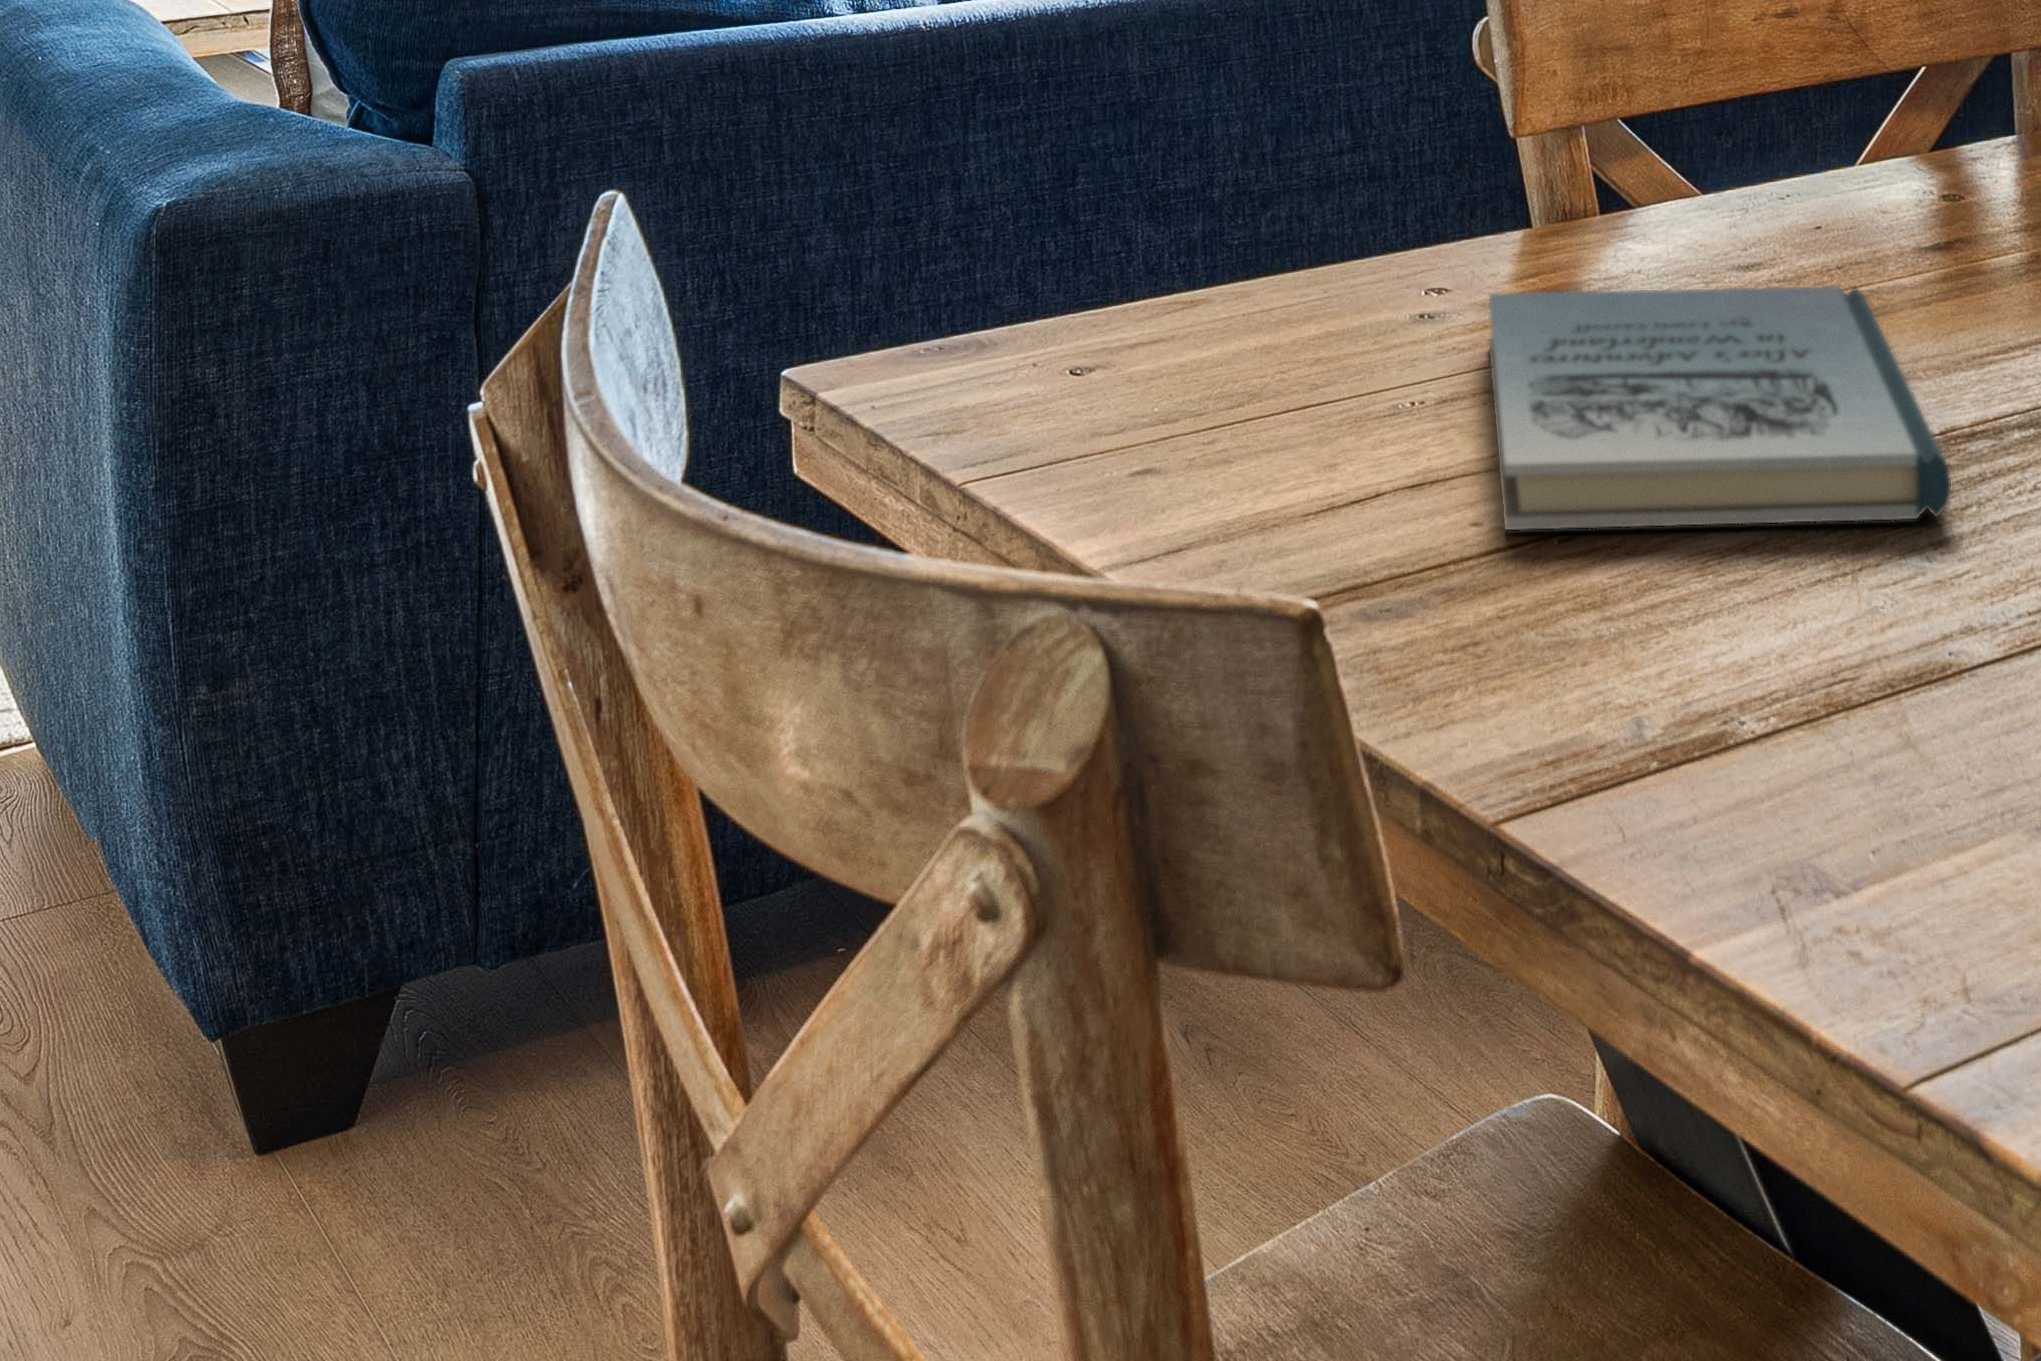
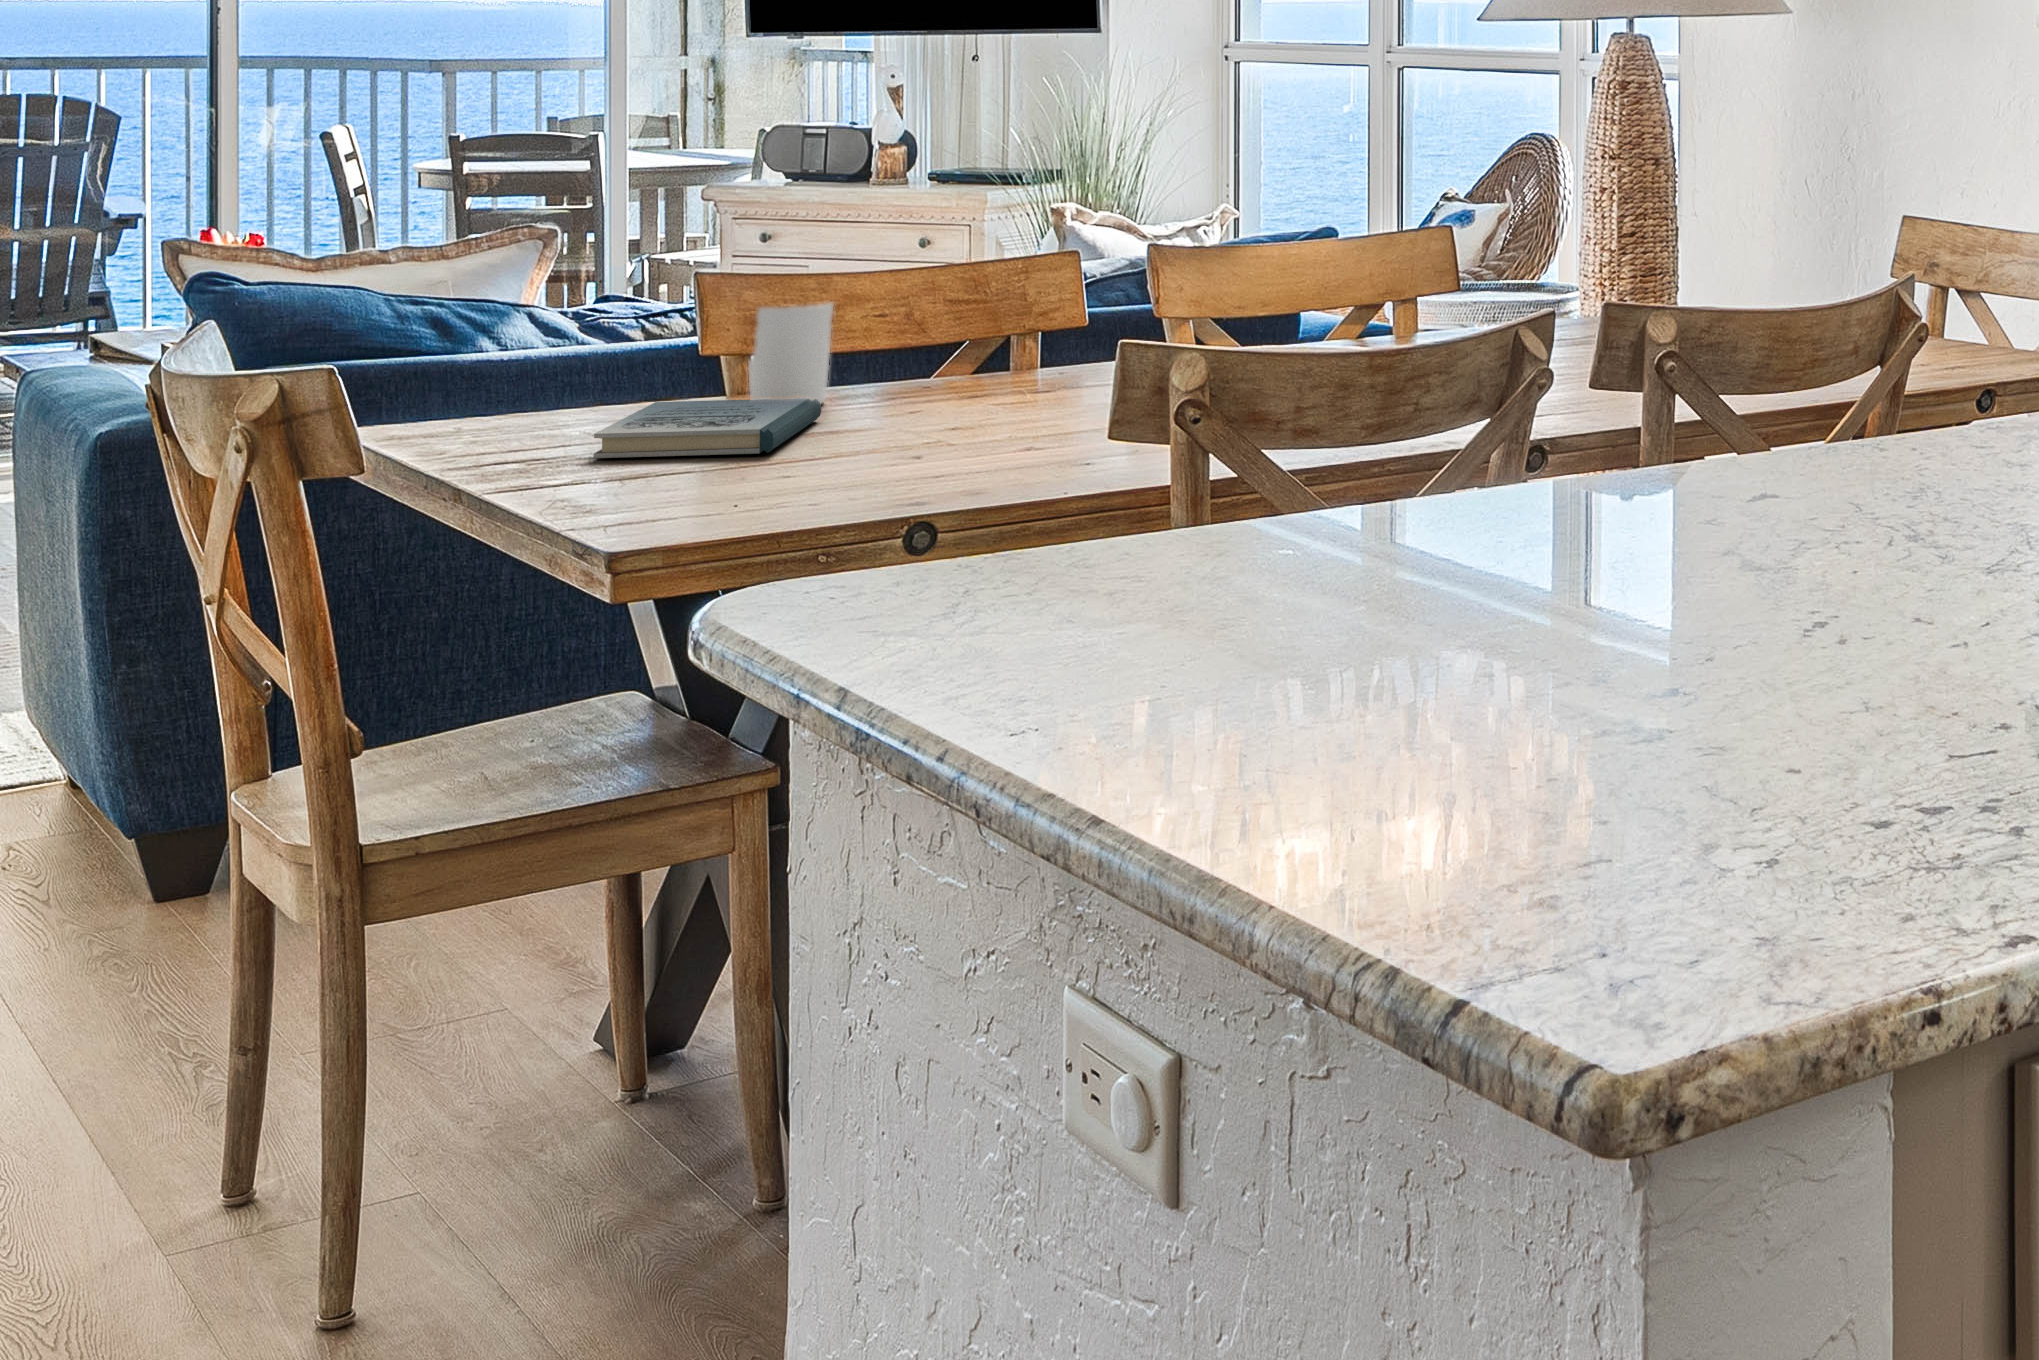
candle holder: none [1613,10,1805,284] -> present [748,304,833,402]

